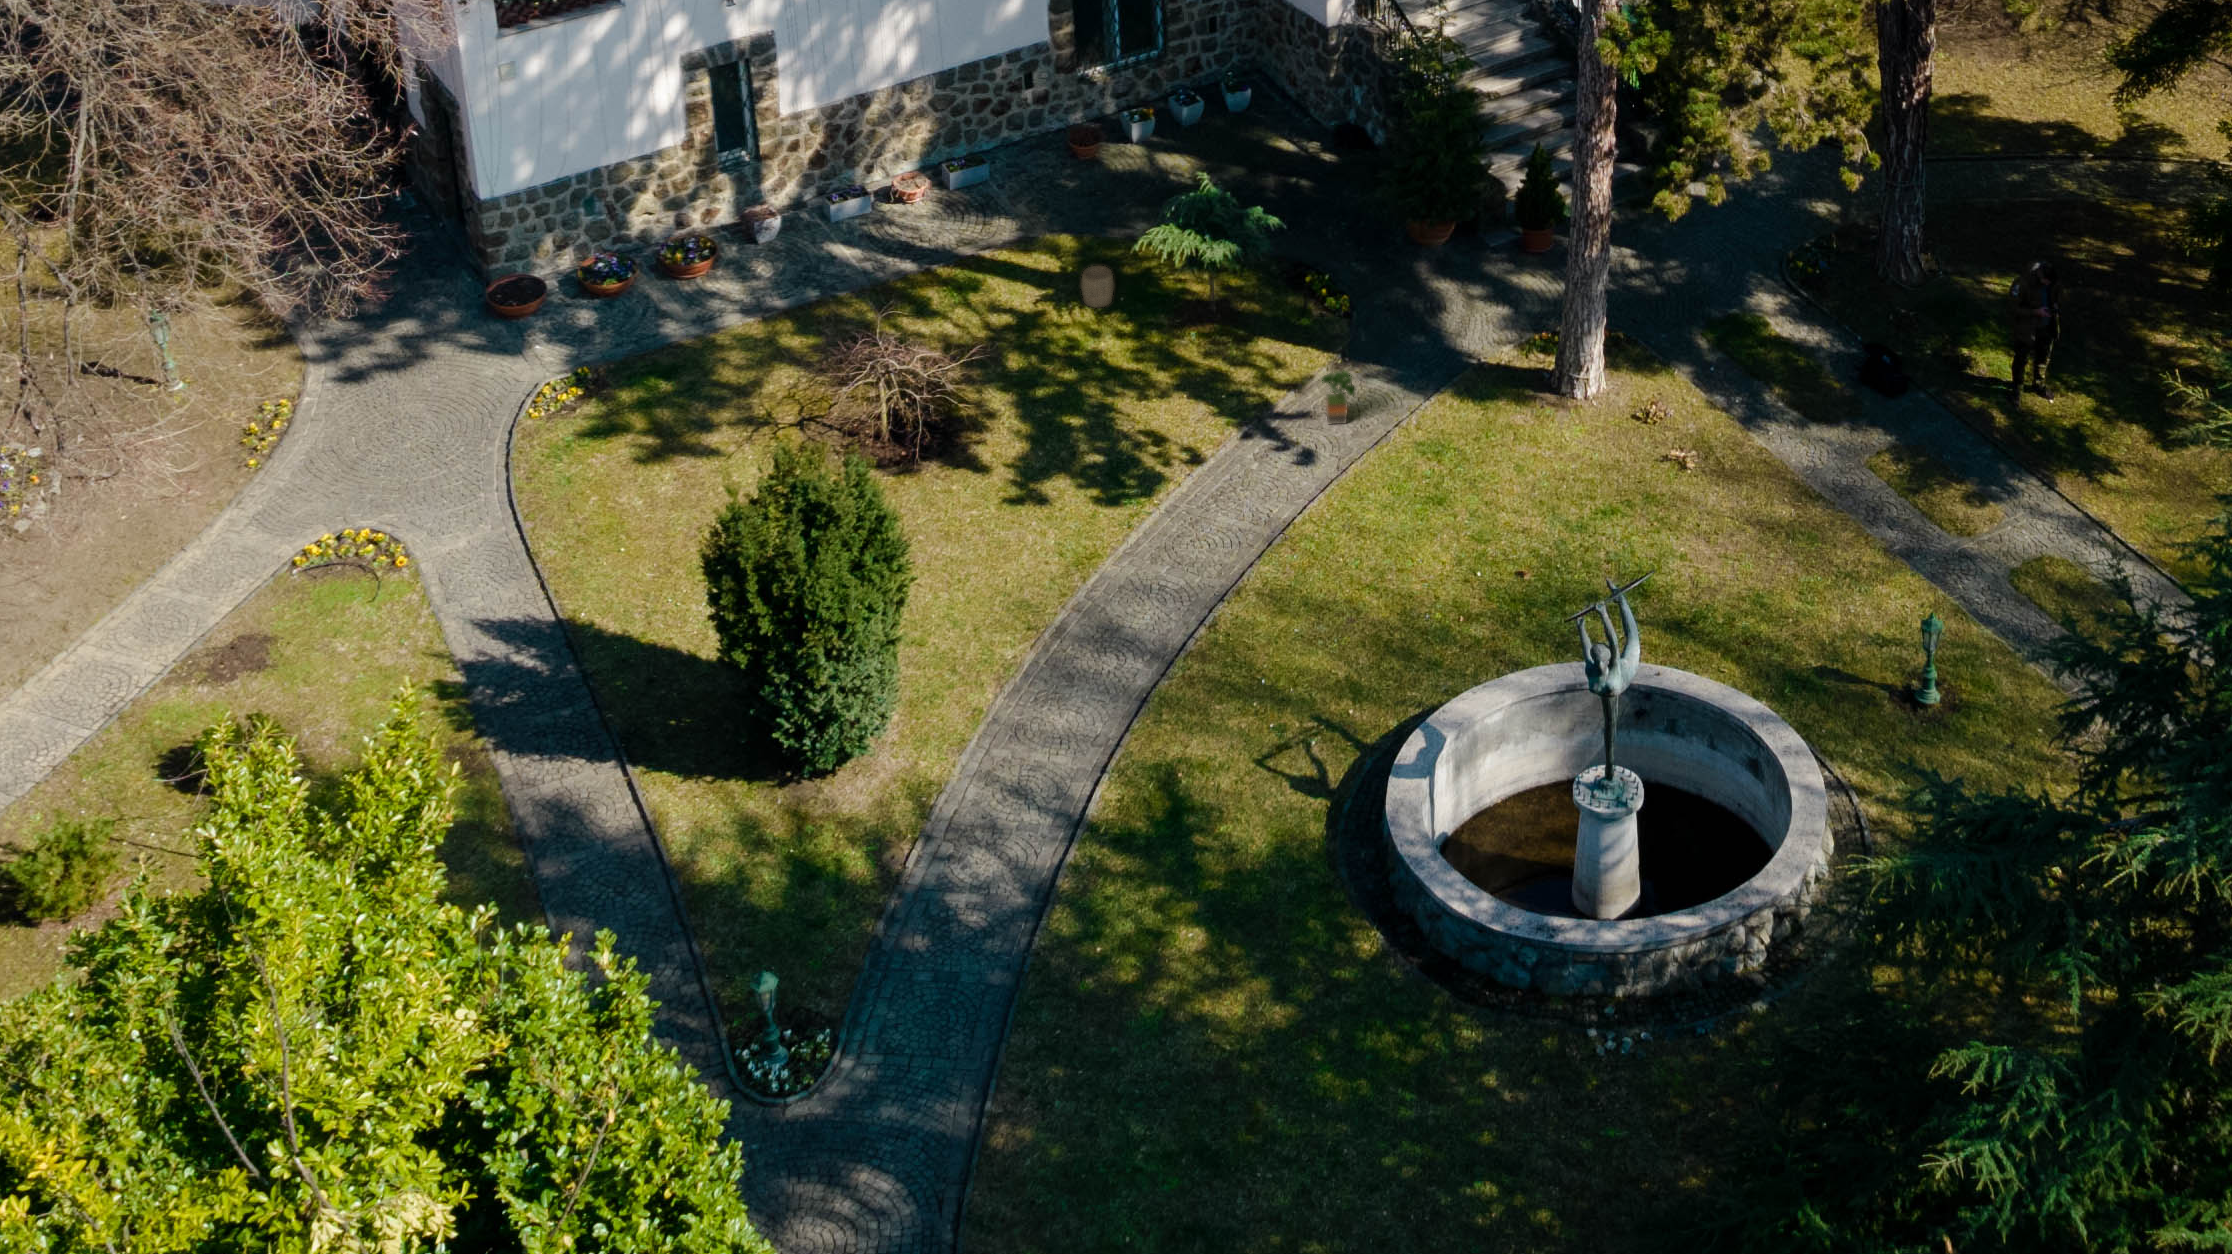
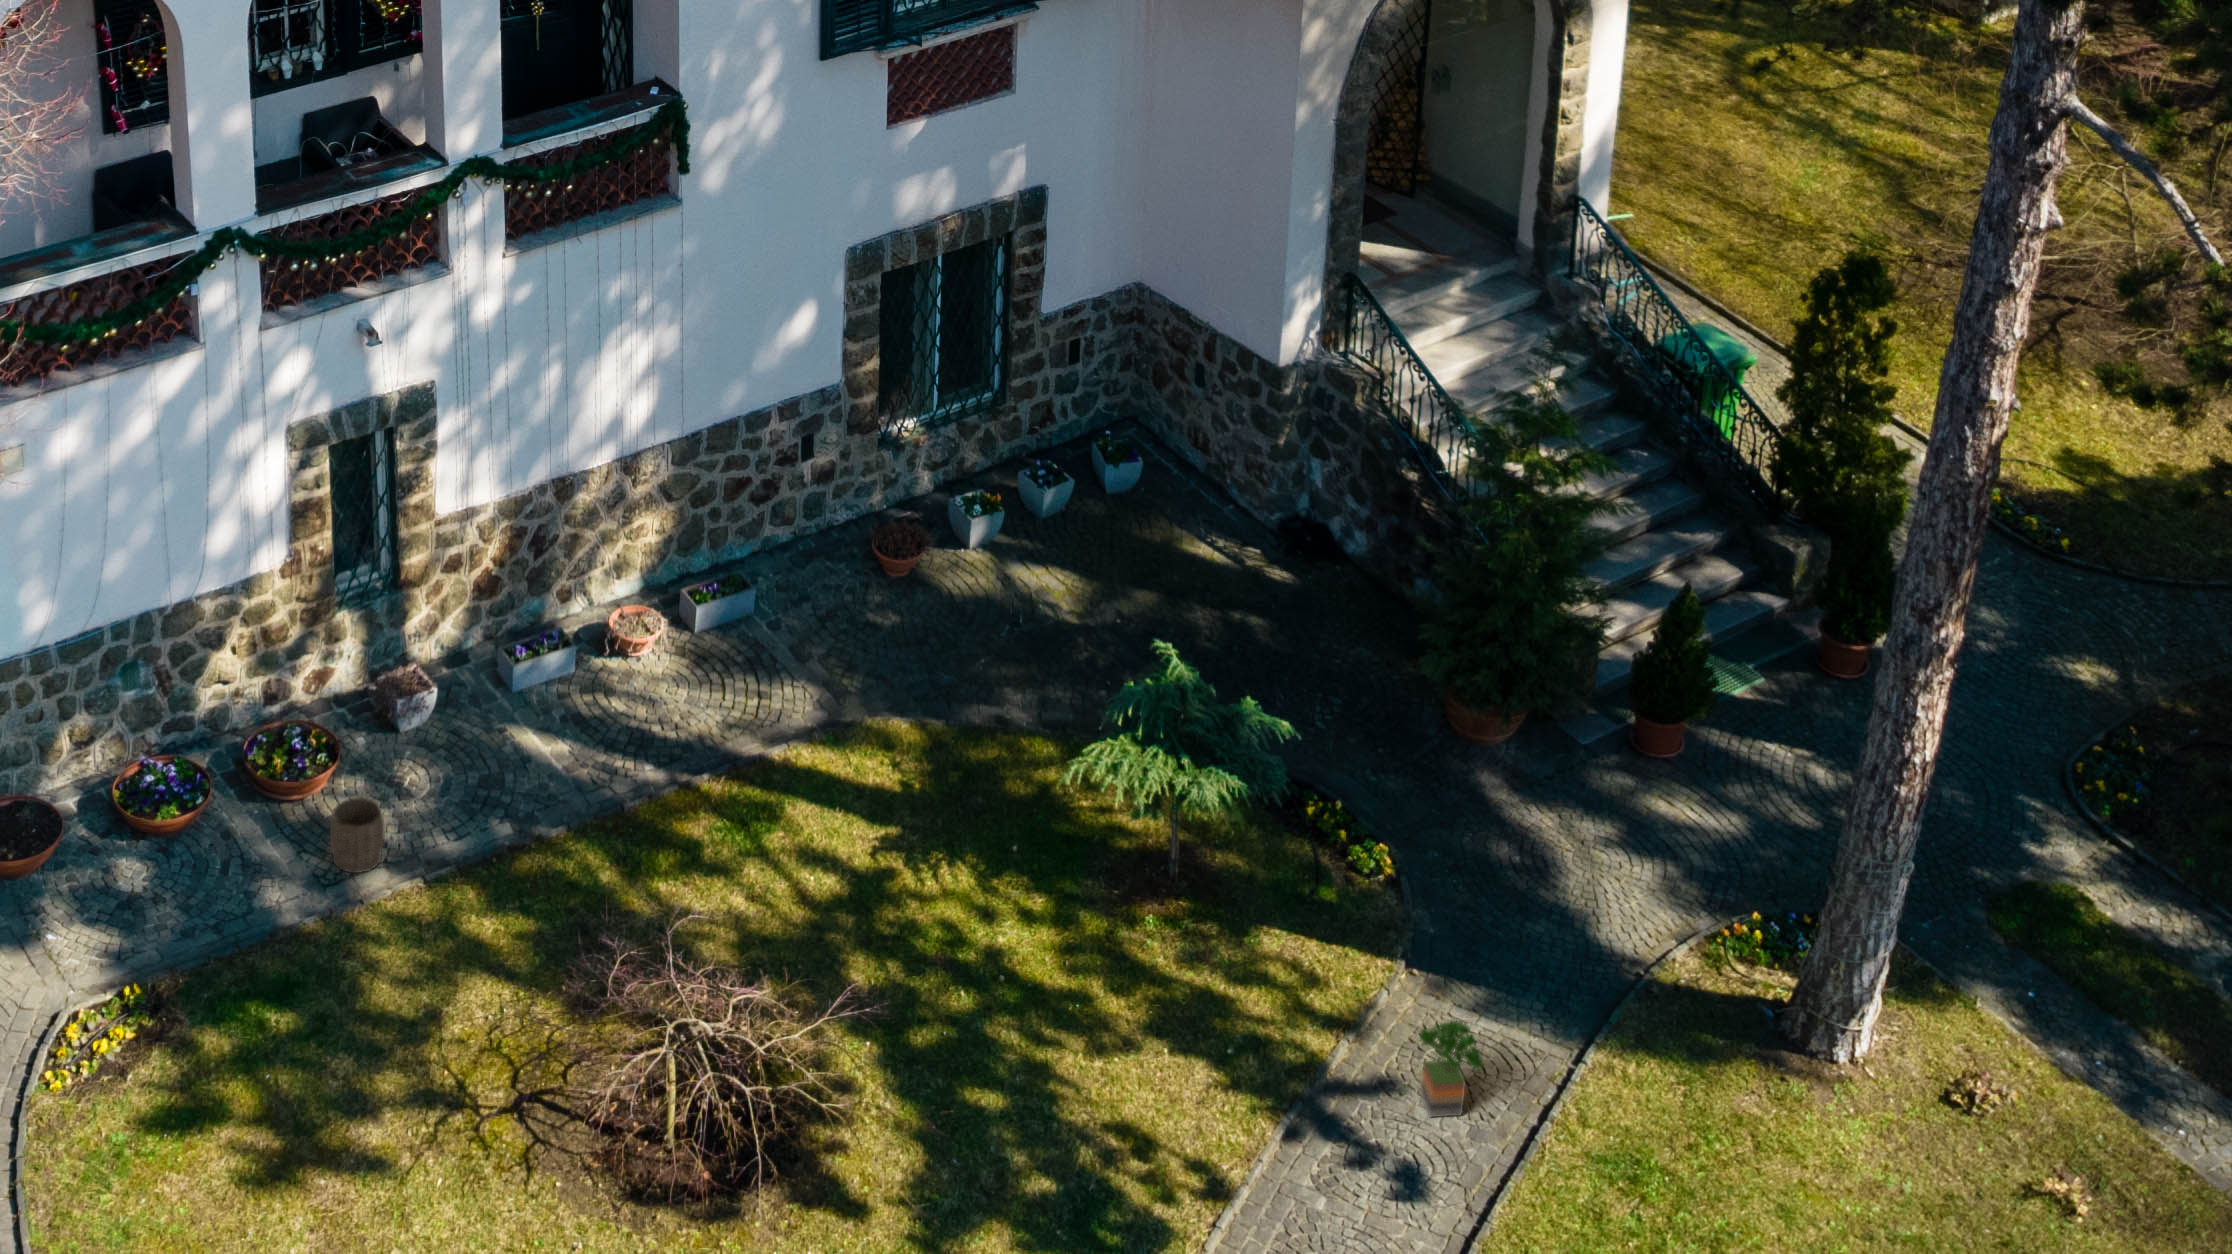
woven basket: present [1081,266,1114,307] -> present [330,798,385,873]

